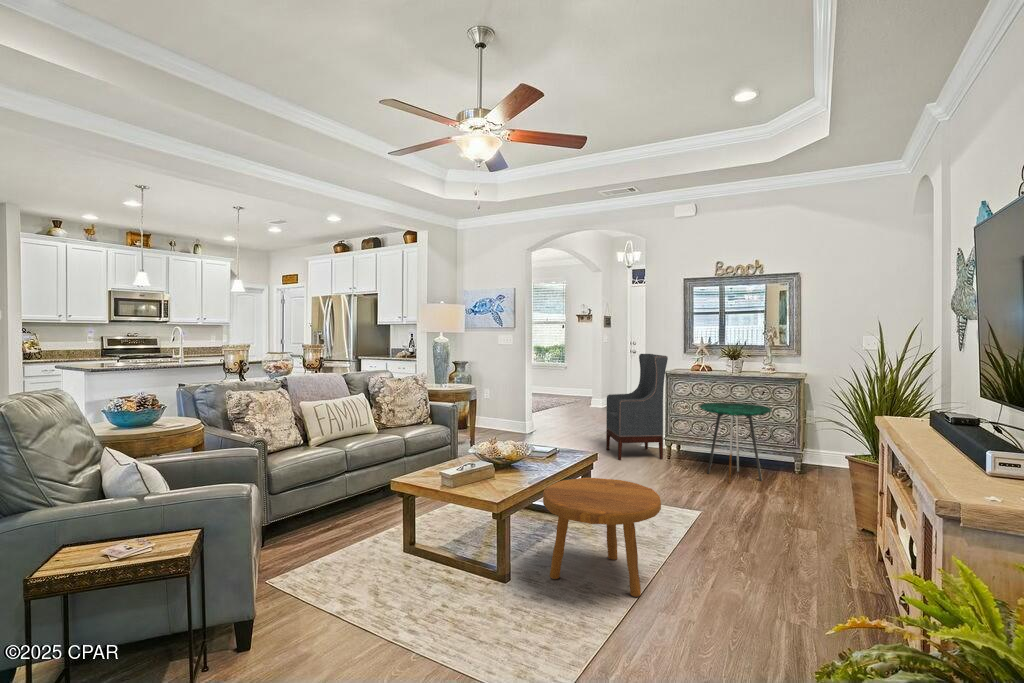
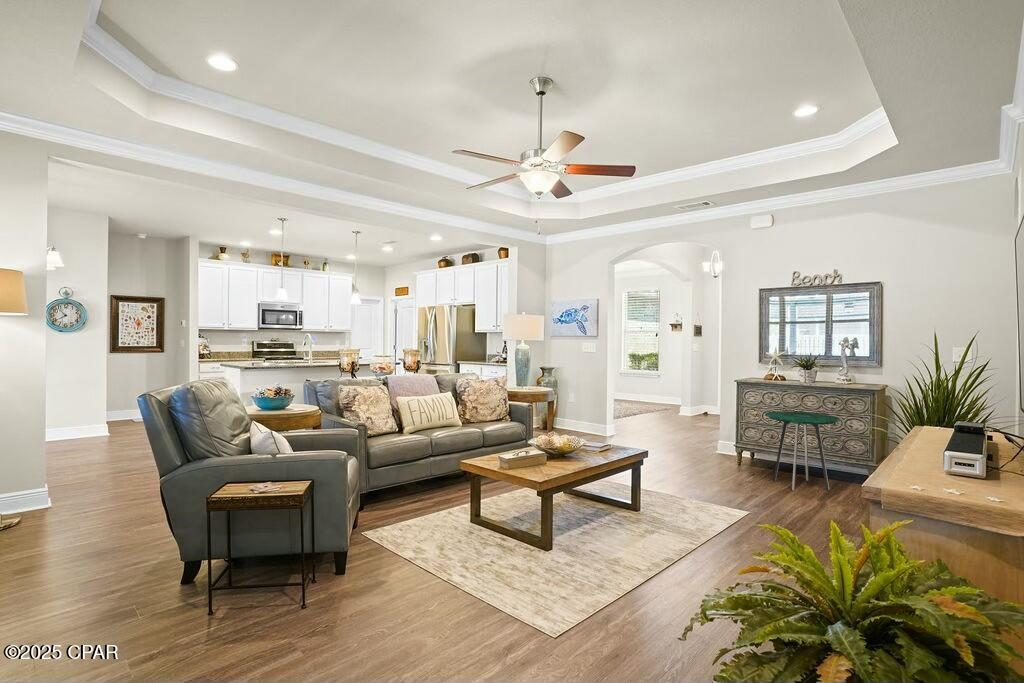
armchair: present [606,354,668,460] -> none [678,363,738,465]
footstool: present [543,478,661,597] -> none [584,469,689,573]

